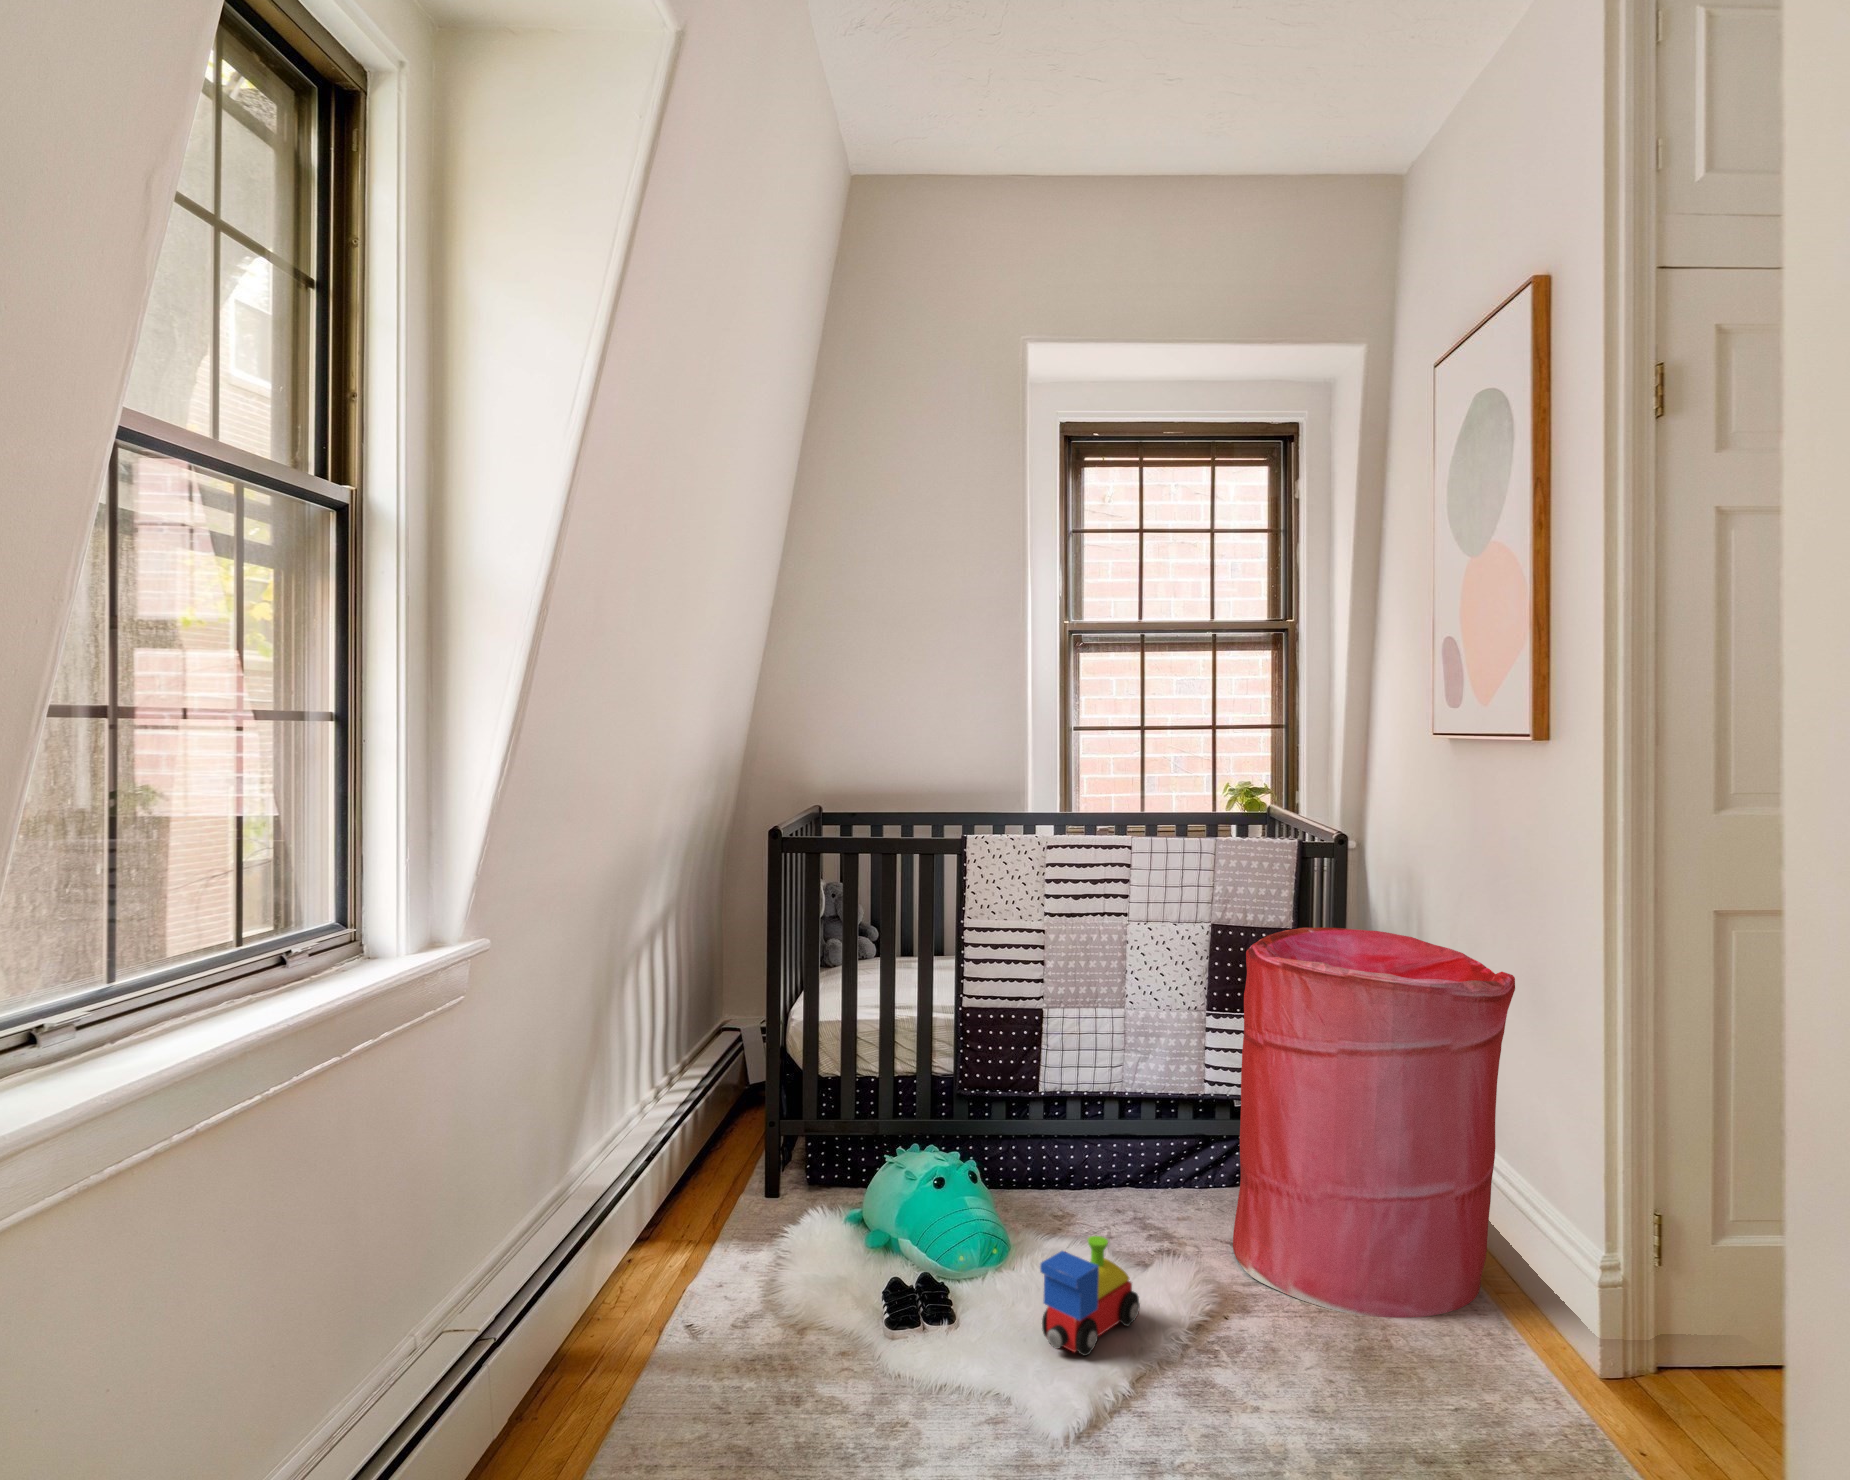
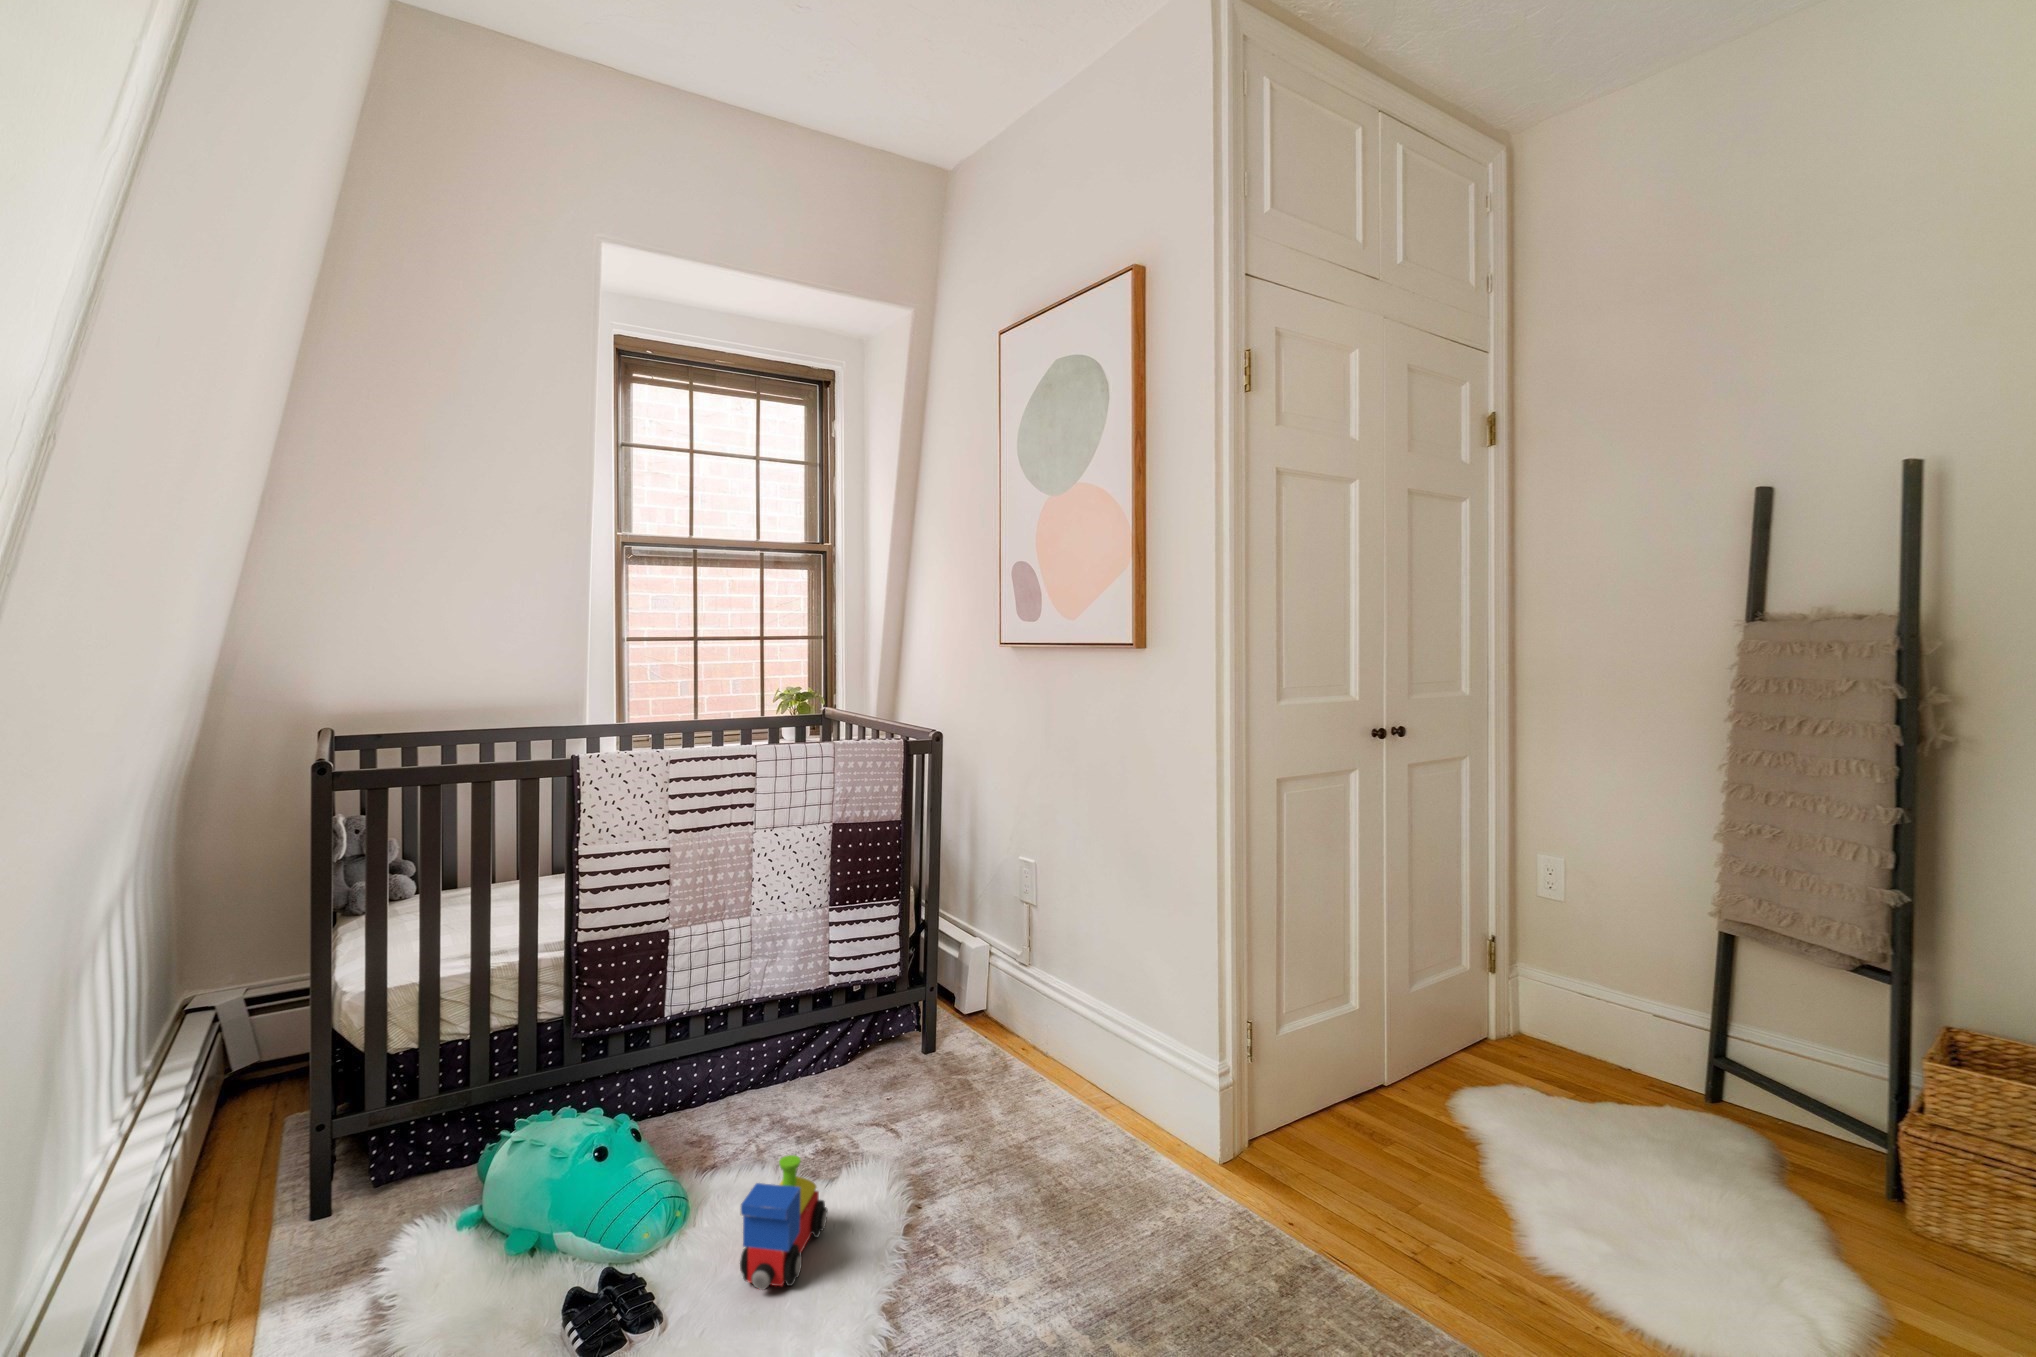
laundry hamper: present [1233,928,1515,1318] -> none [870,811,1094,1155]

